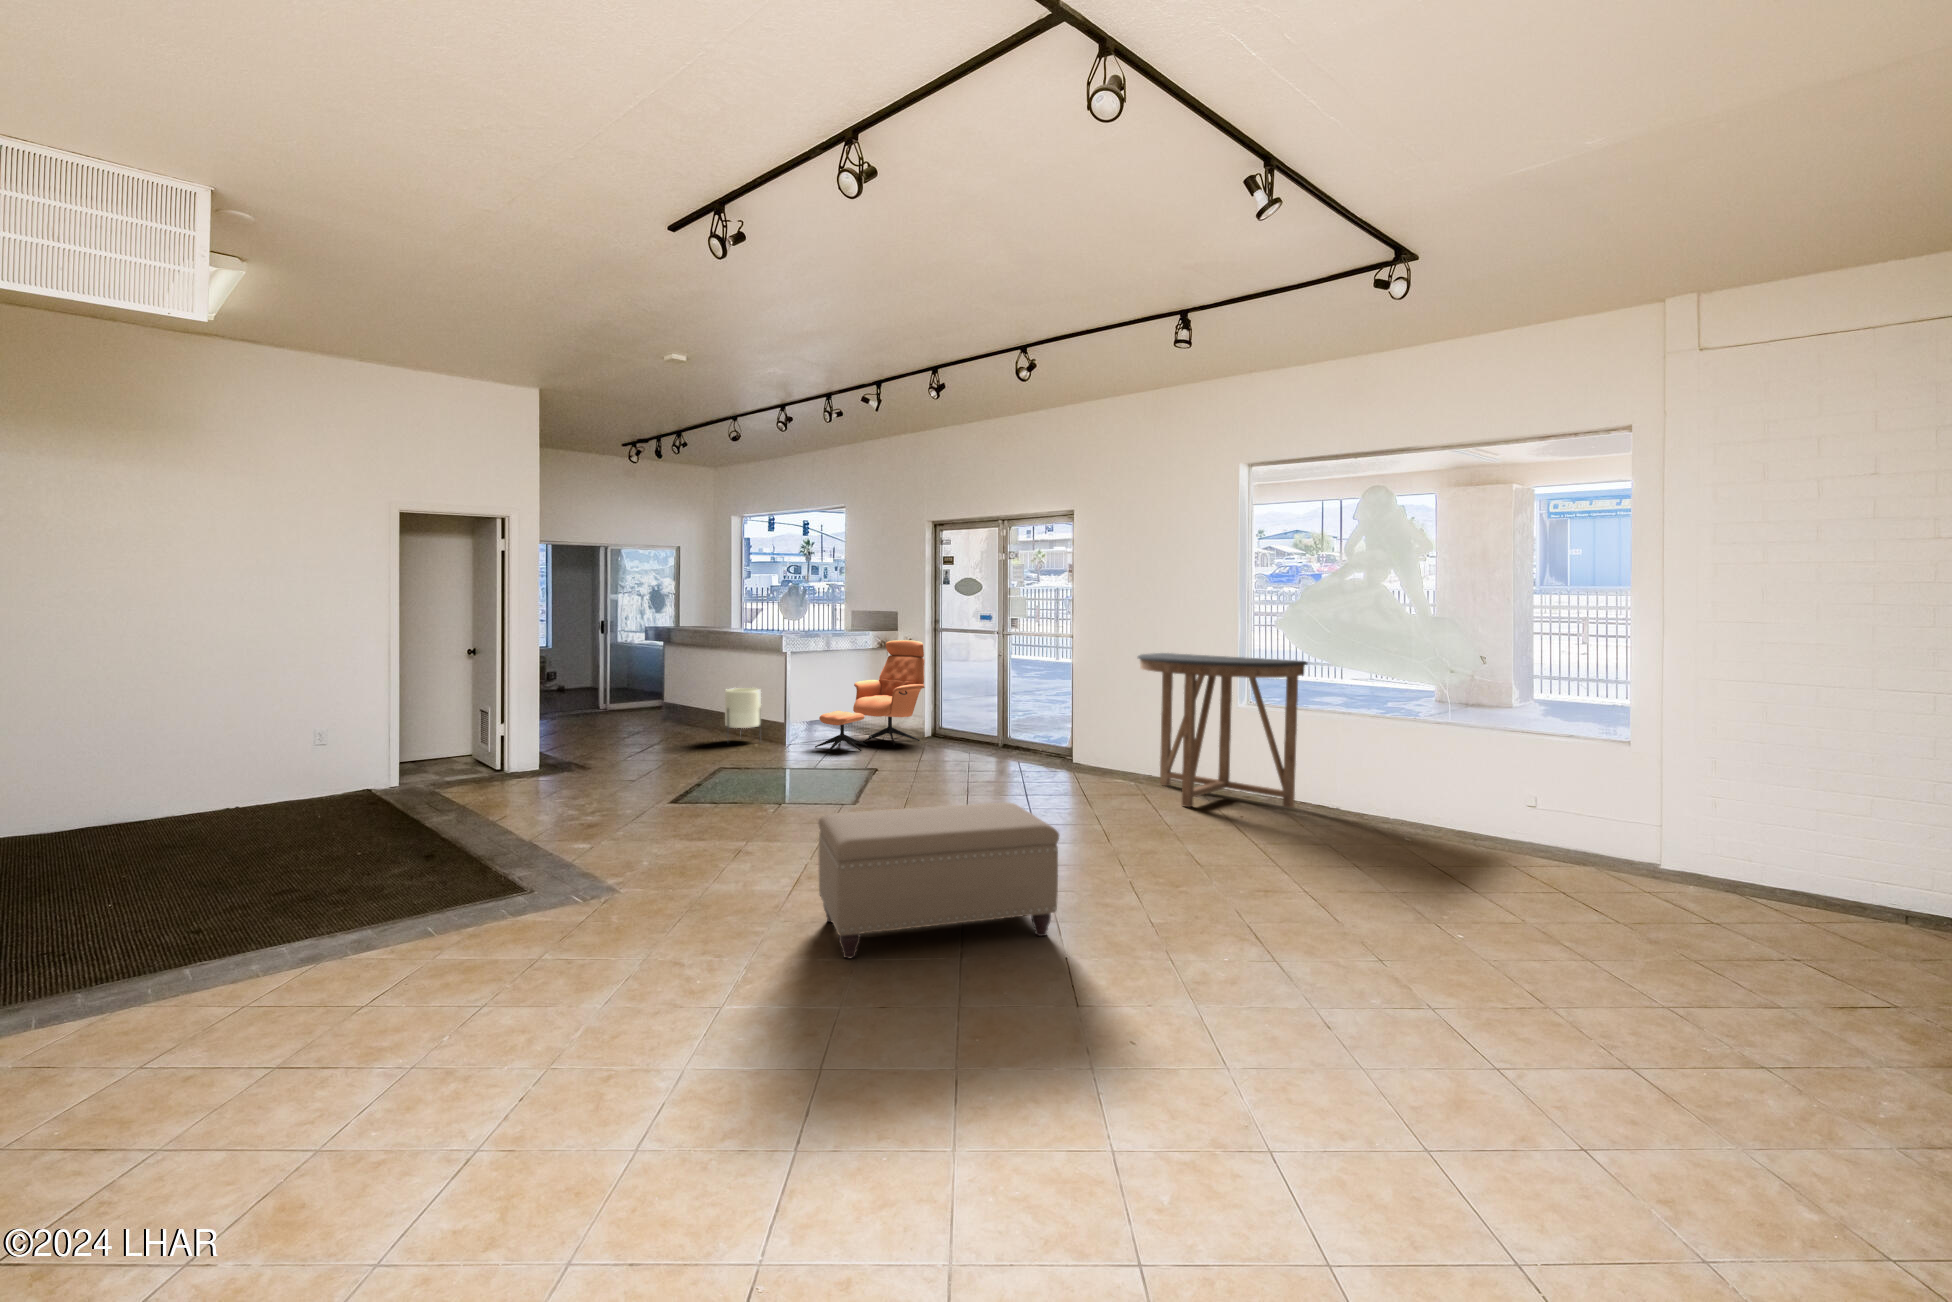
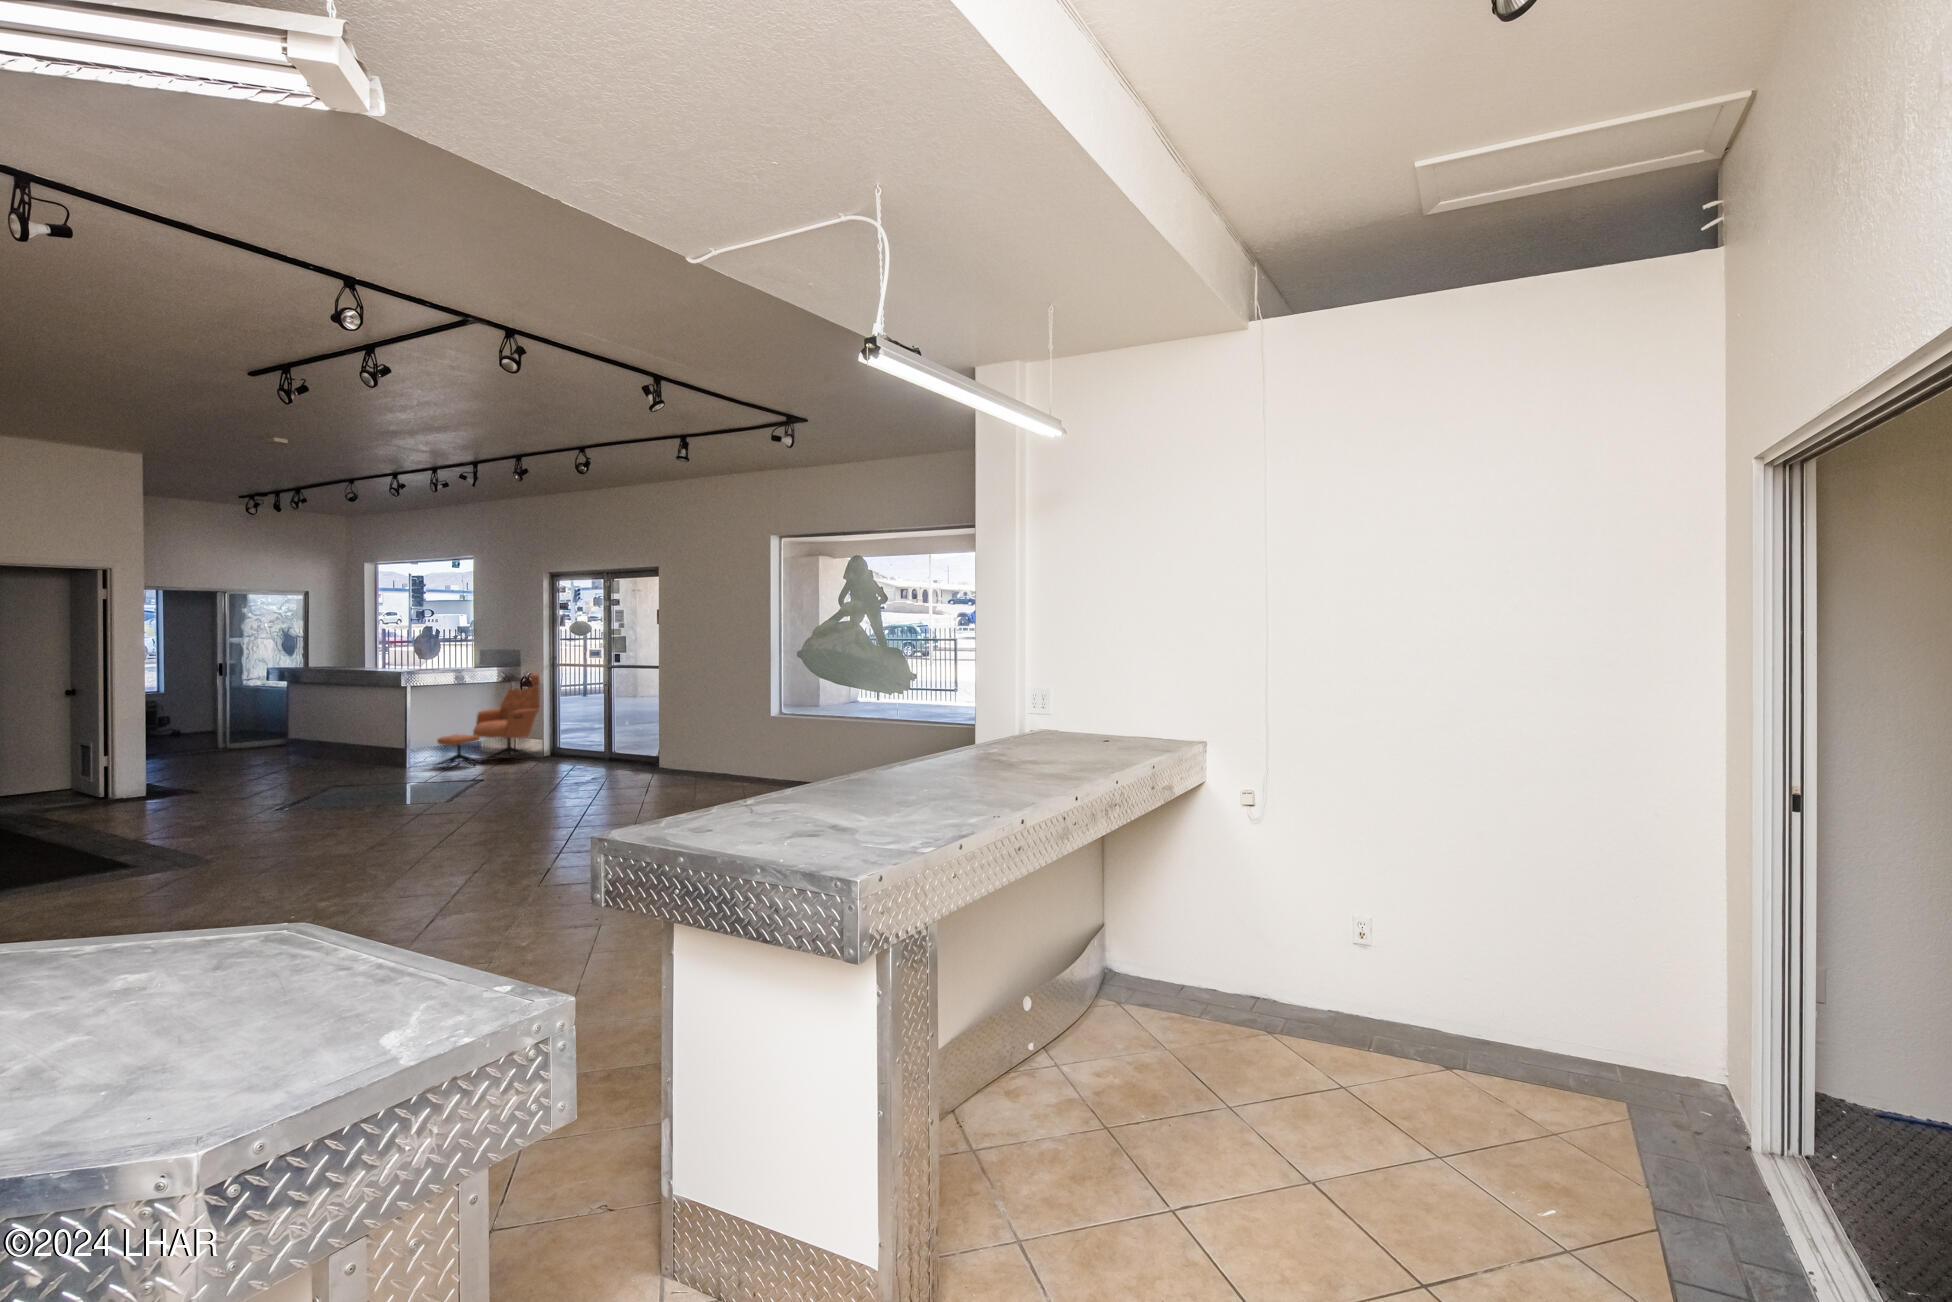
console table: present [1138,653,1307,808] -> none [686,674,802,785]
planter: present [725,688,761,729] -> none [345,719,382,769]
ottoman: present [818,802,1059,958] -> none [370,773,543,873]

